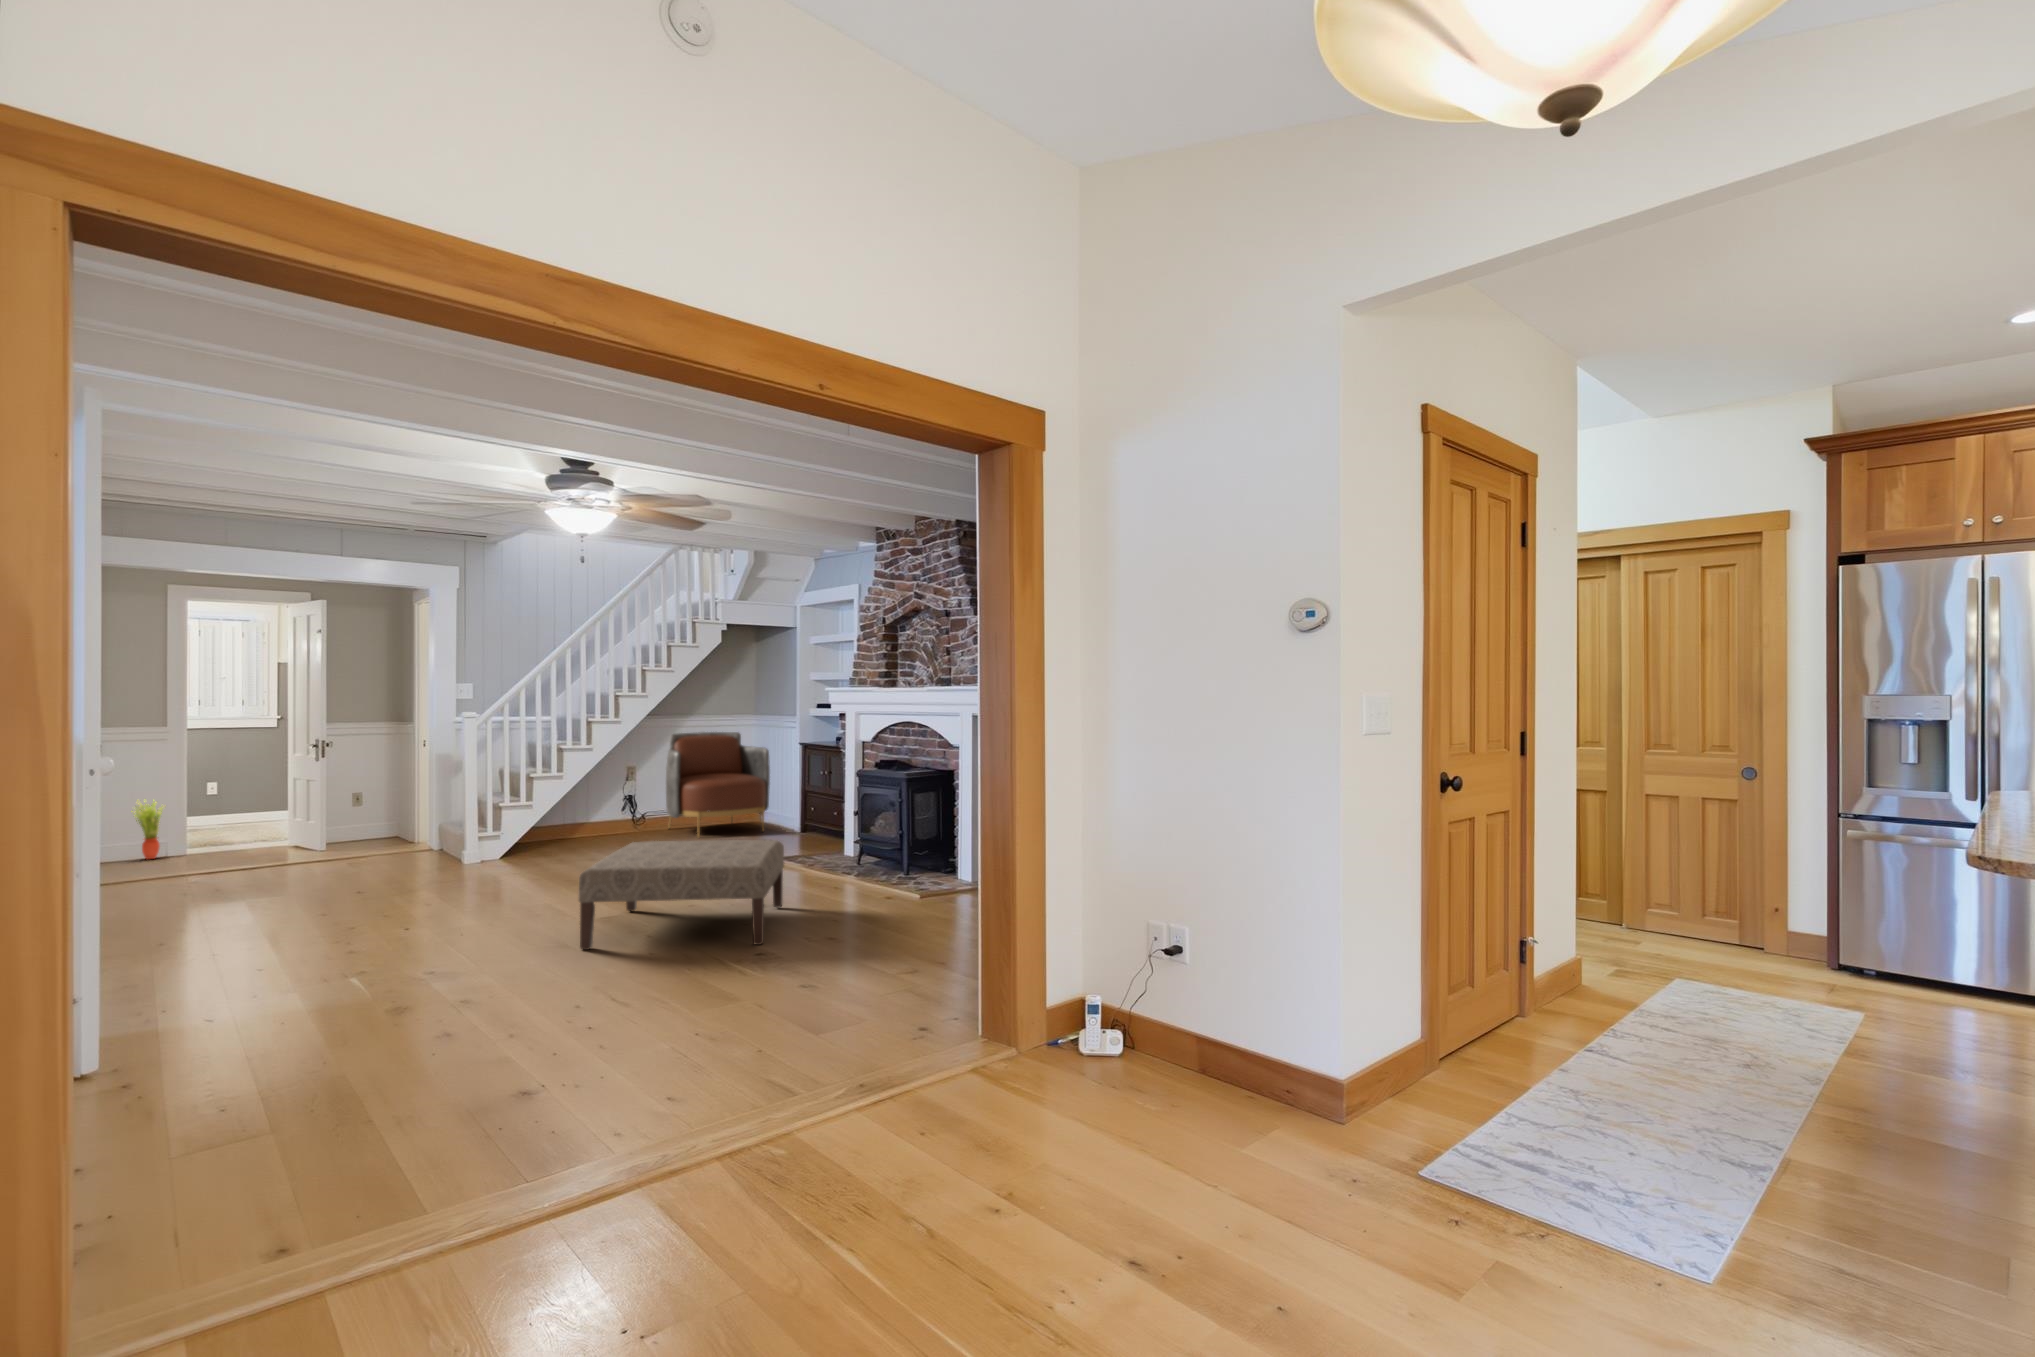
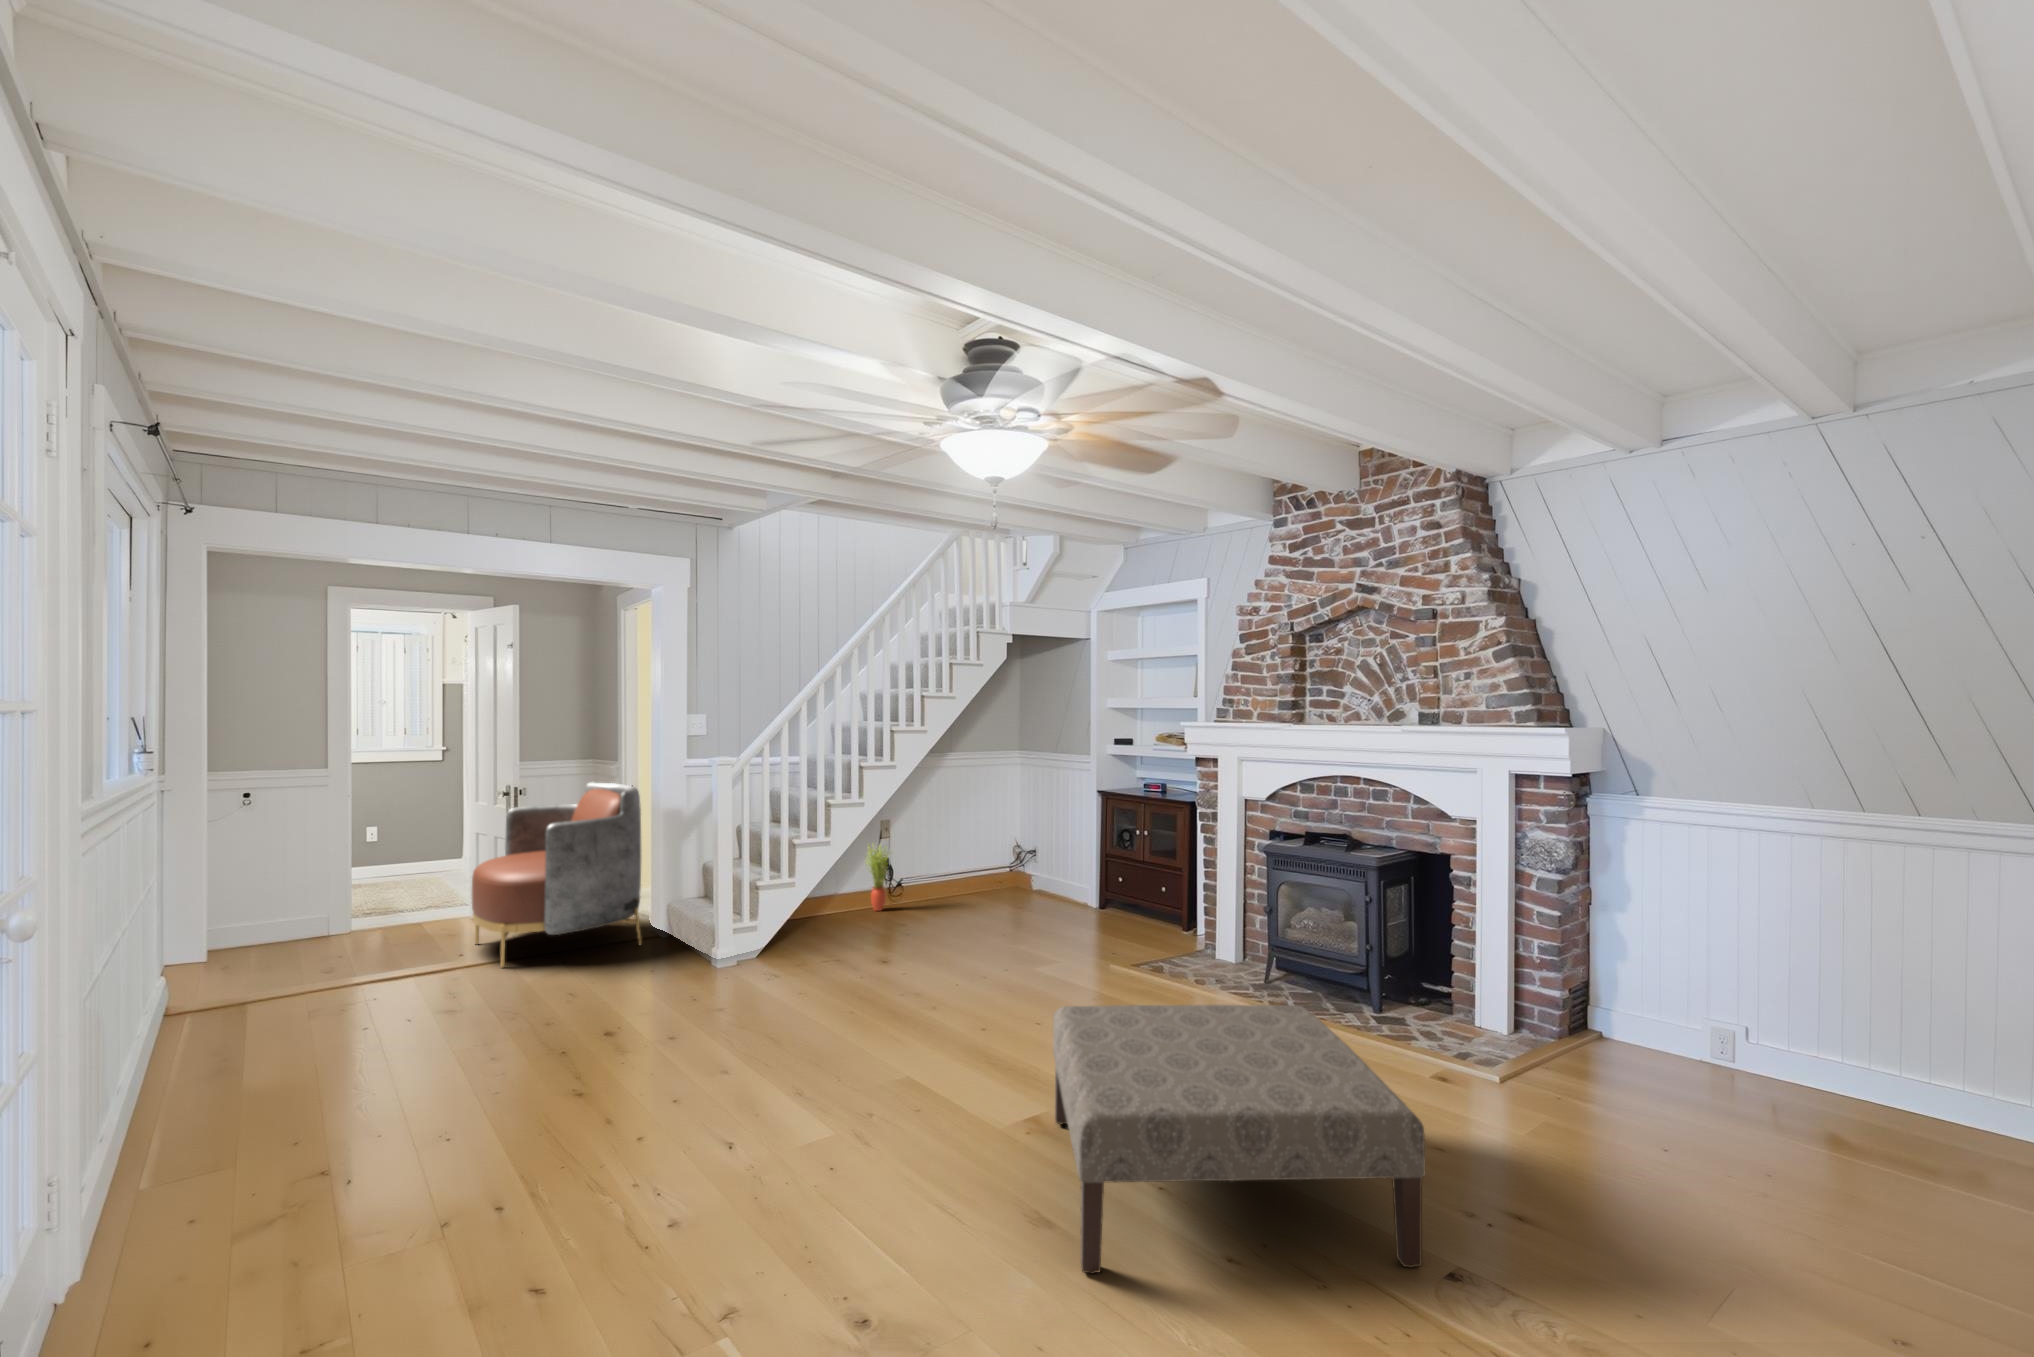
armchair: present [666,732,770,838] -> present [472,782,642,968]
potted plant: present [131,799,163,859] -> present [866,845,888,911]

